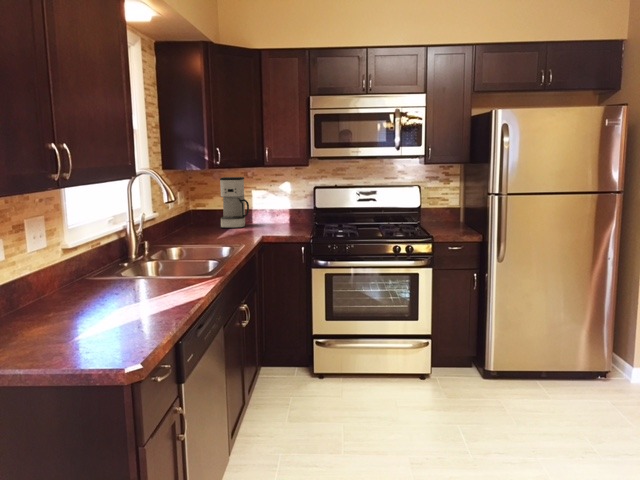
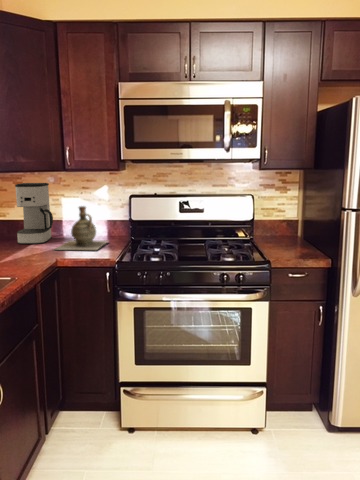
ceramic jug: none [255,196,298,231] -> present [55,206,107,250]

